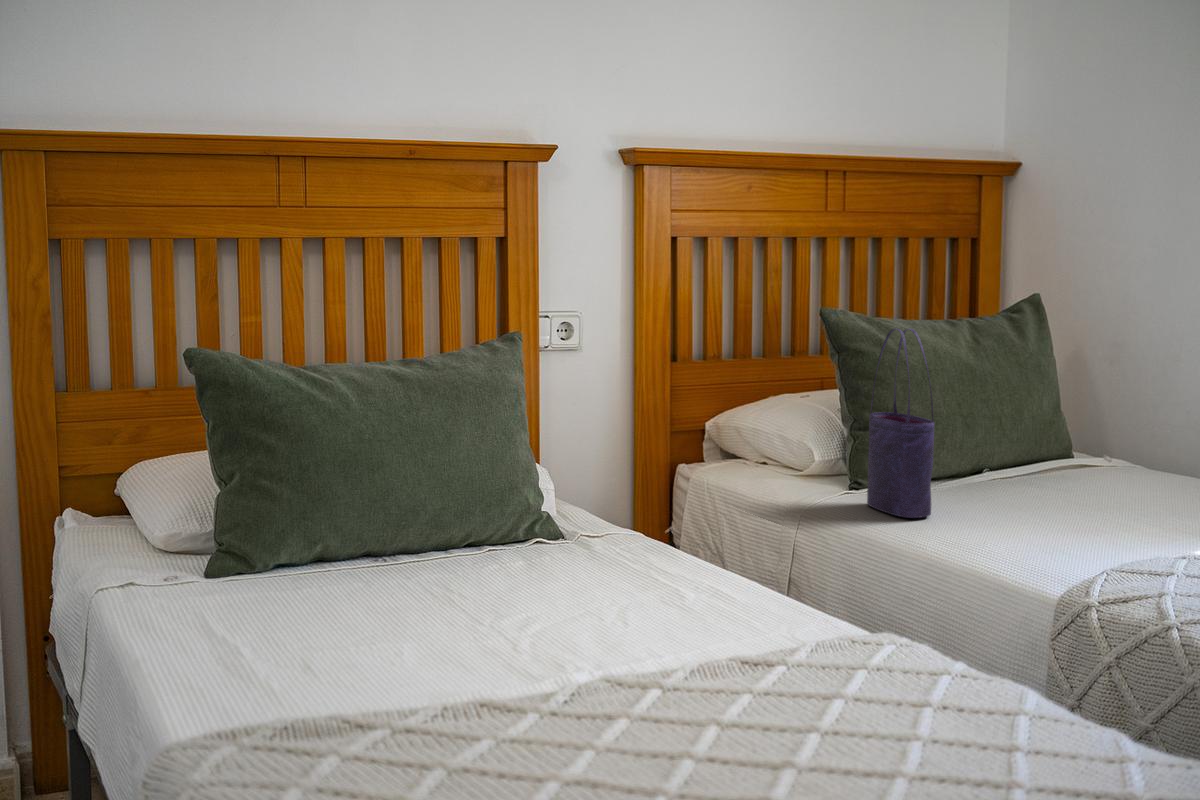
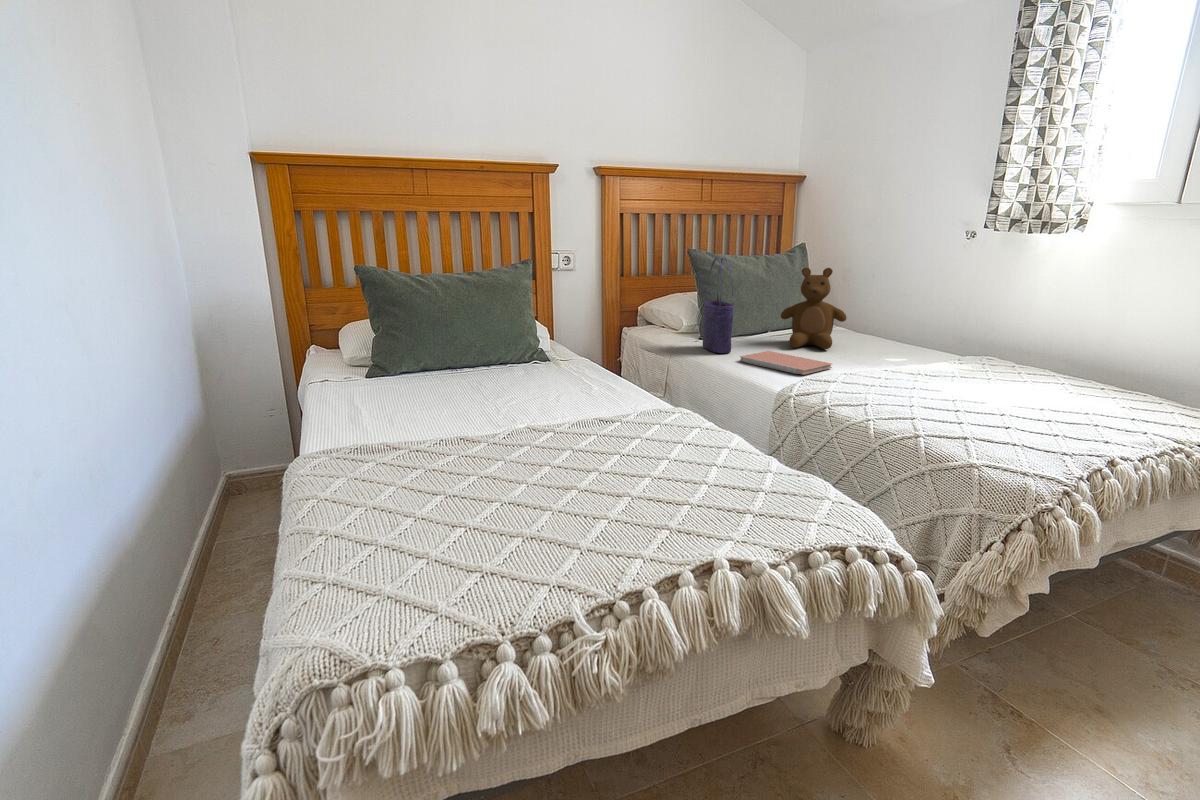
teddy bear: none [1015,345,1148,507] -> present [781,267,847,349]
notebook: none [957,512,1148,561] -> present [740,351,832,375]

